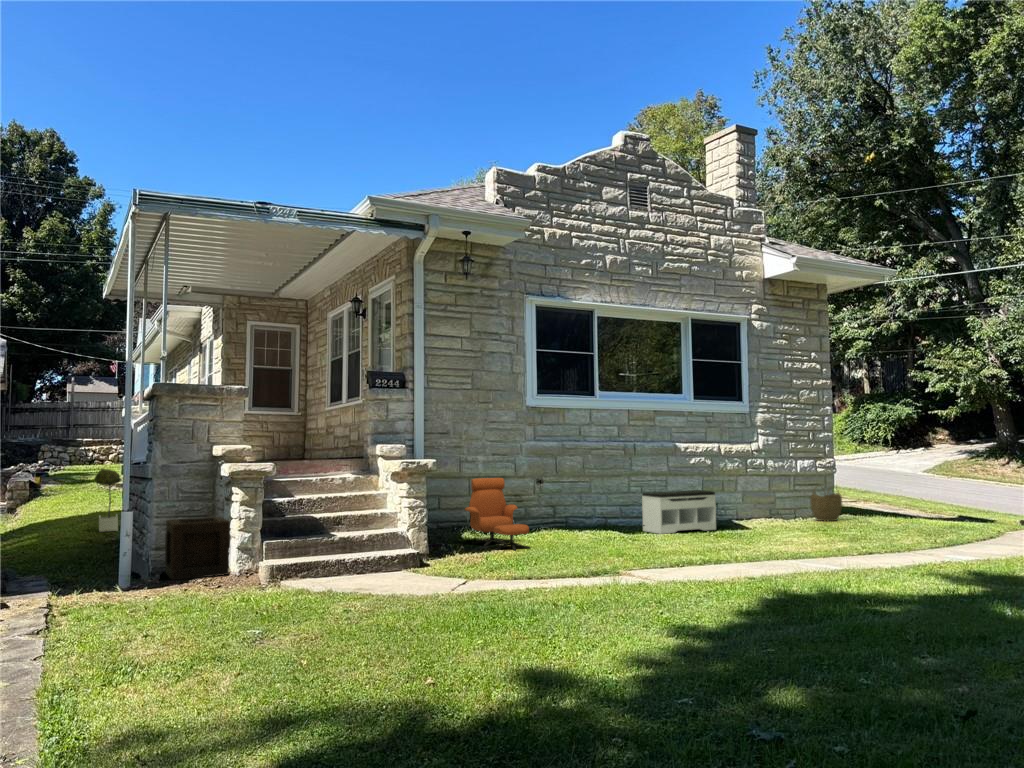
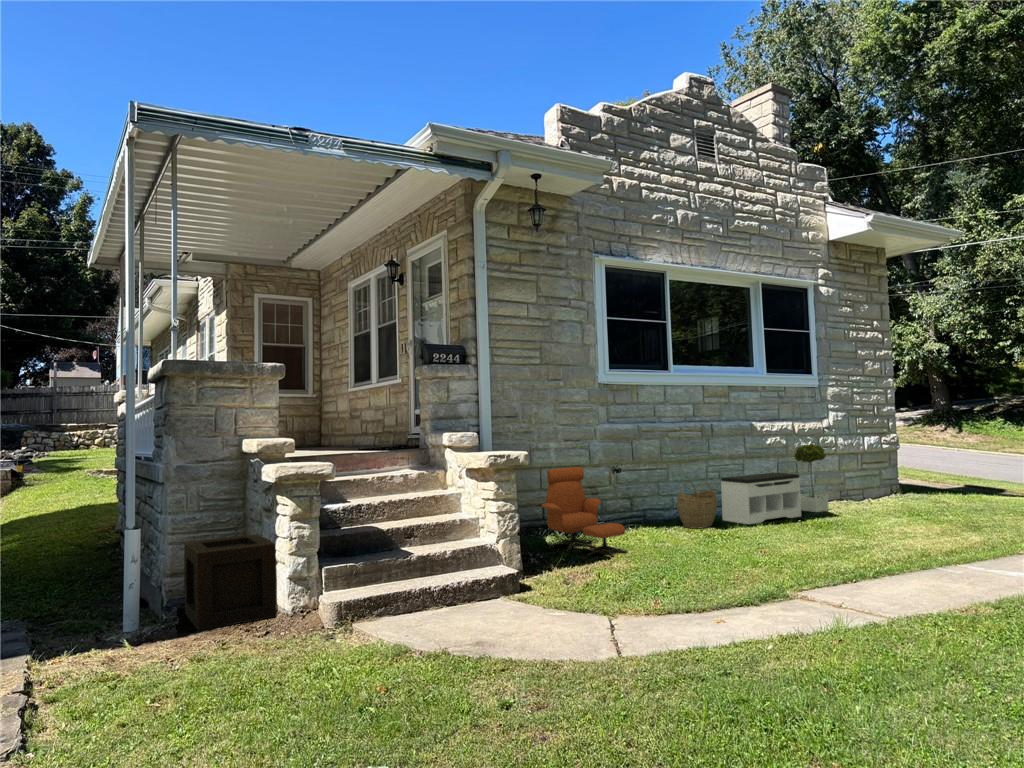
potted tree: present [94,469,122,532] -> present [794,444,828,512]
woven basket: present [810,488,842,521] -> present [677,481,717,529]

